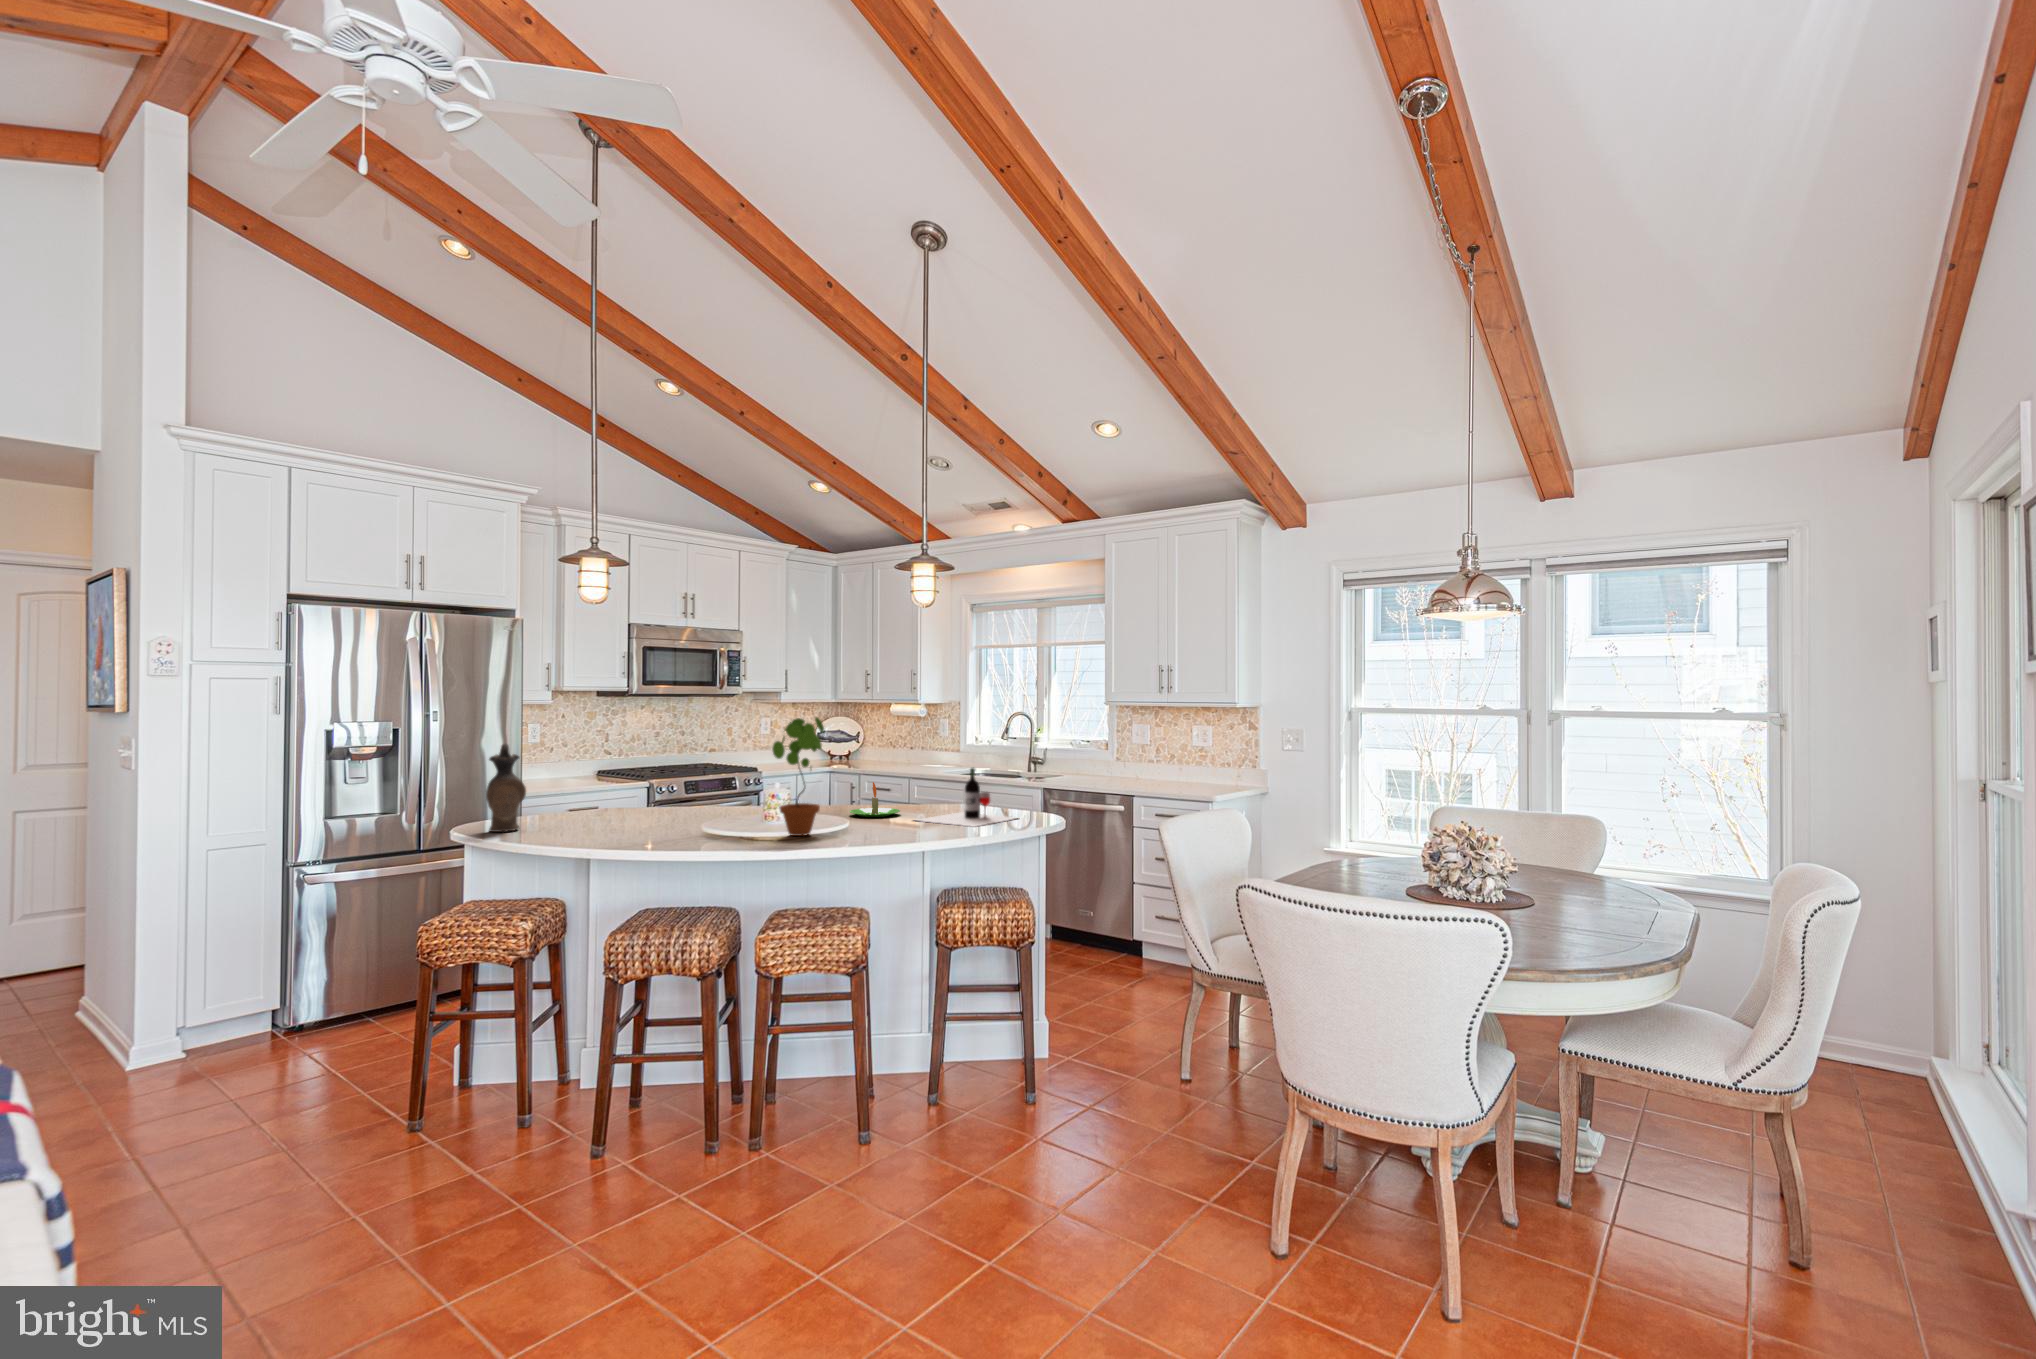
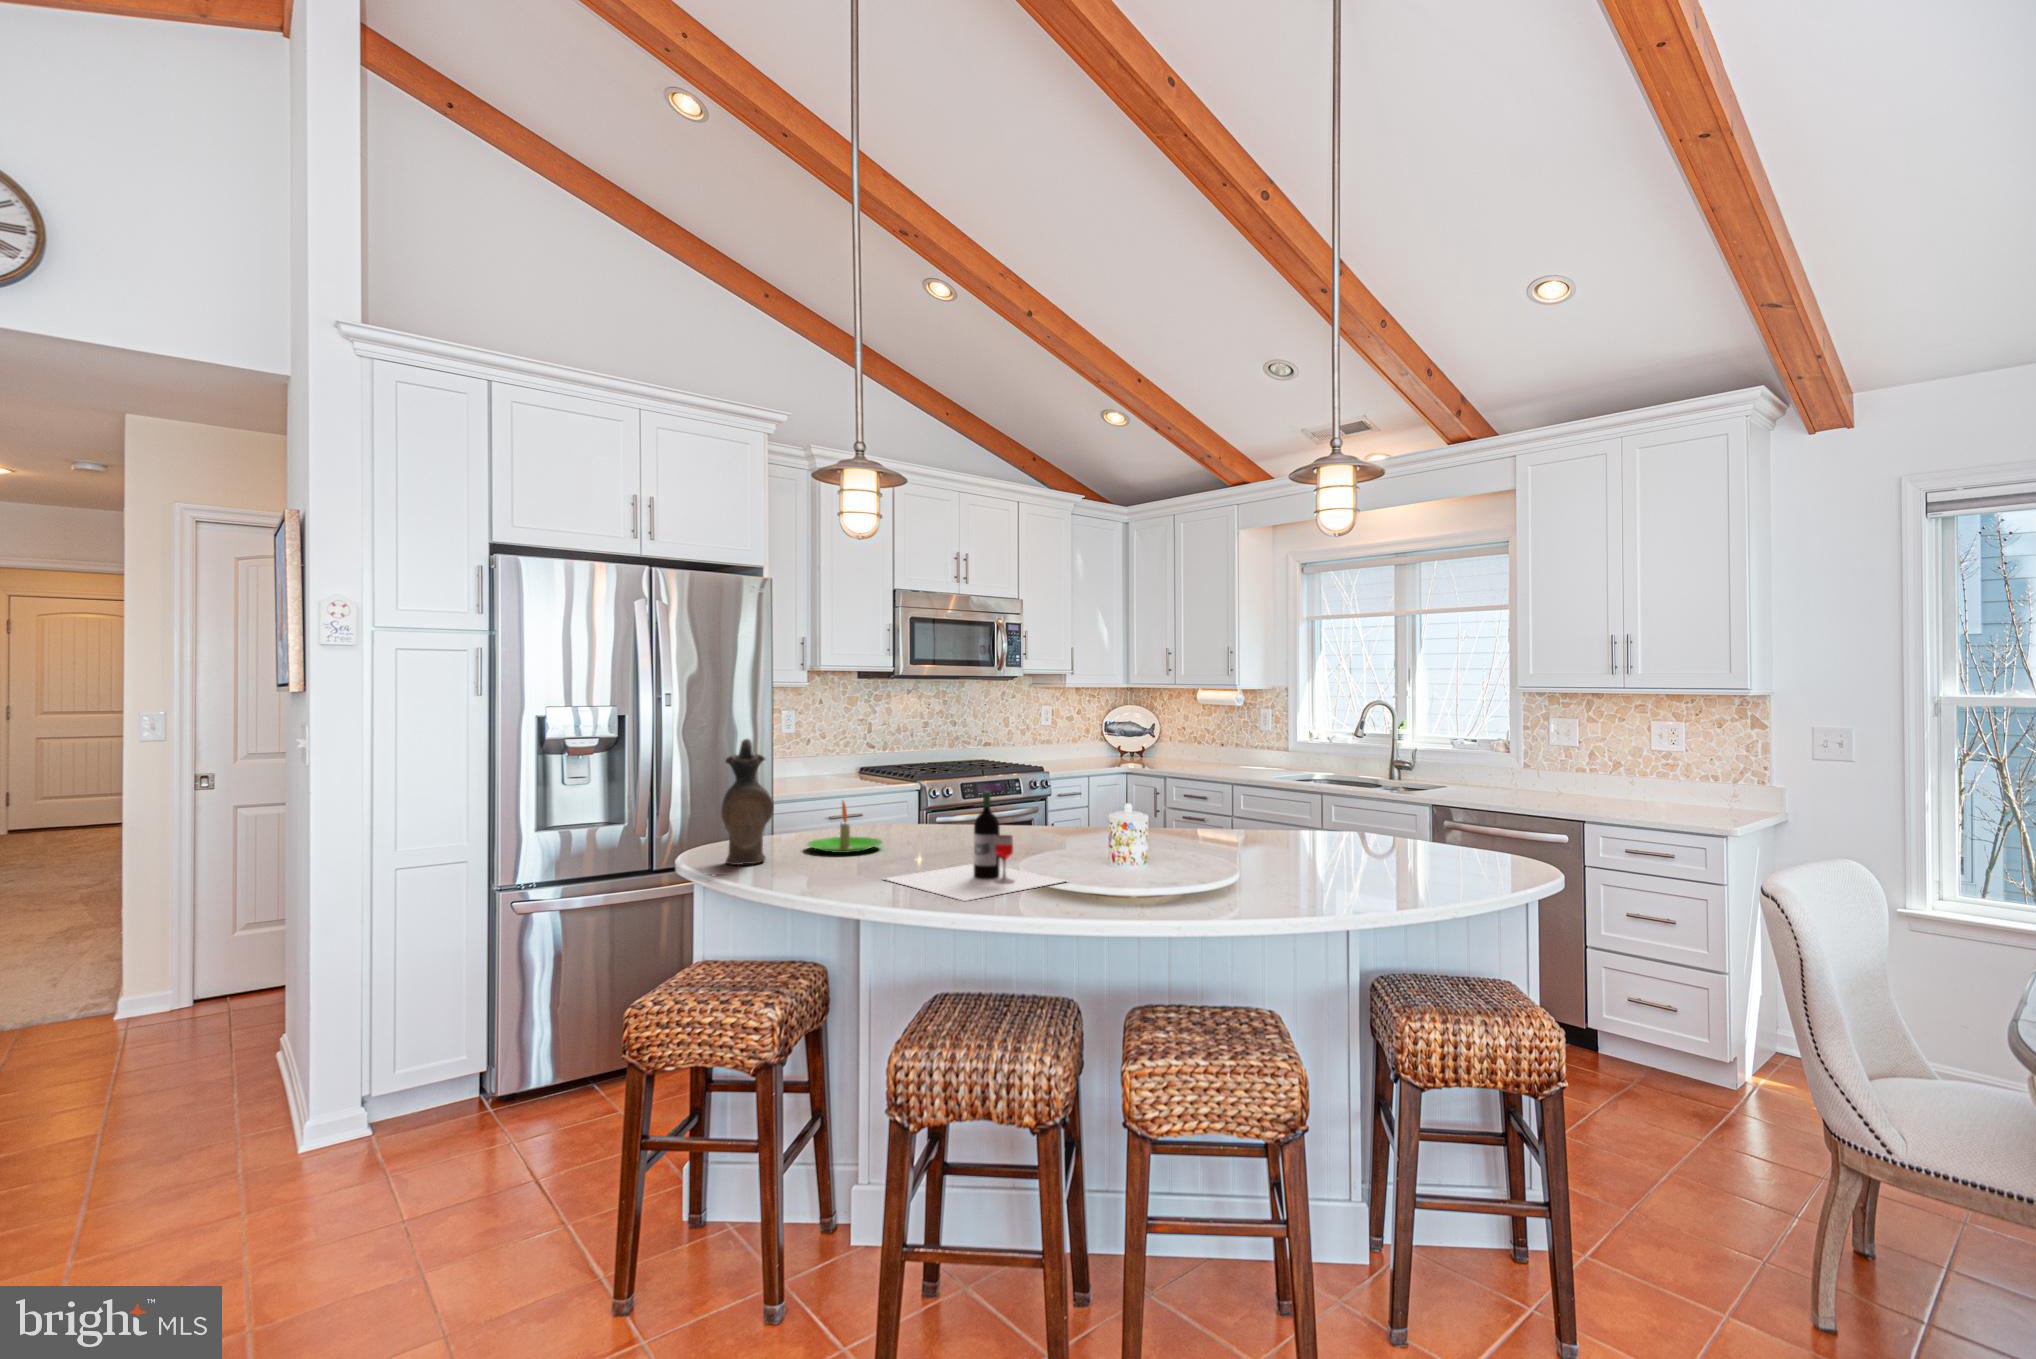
potted plant: present [772,717,824,836] -> none [1132,703,1210,894]
wine bottle: present [918,768,1016,827] -> present [885,791,1067,901]
candle: present [849,782,900,817] -> present [807,801,882,853]

